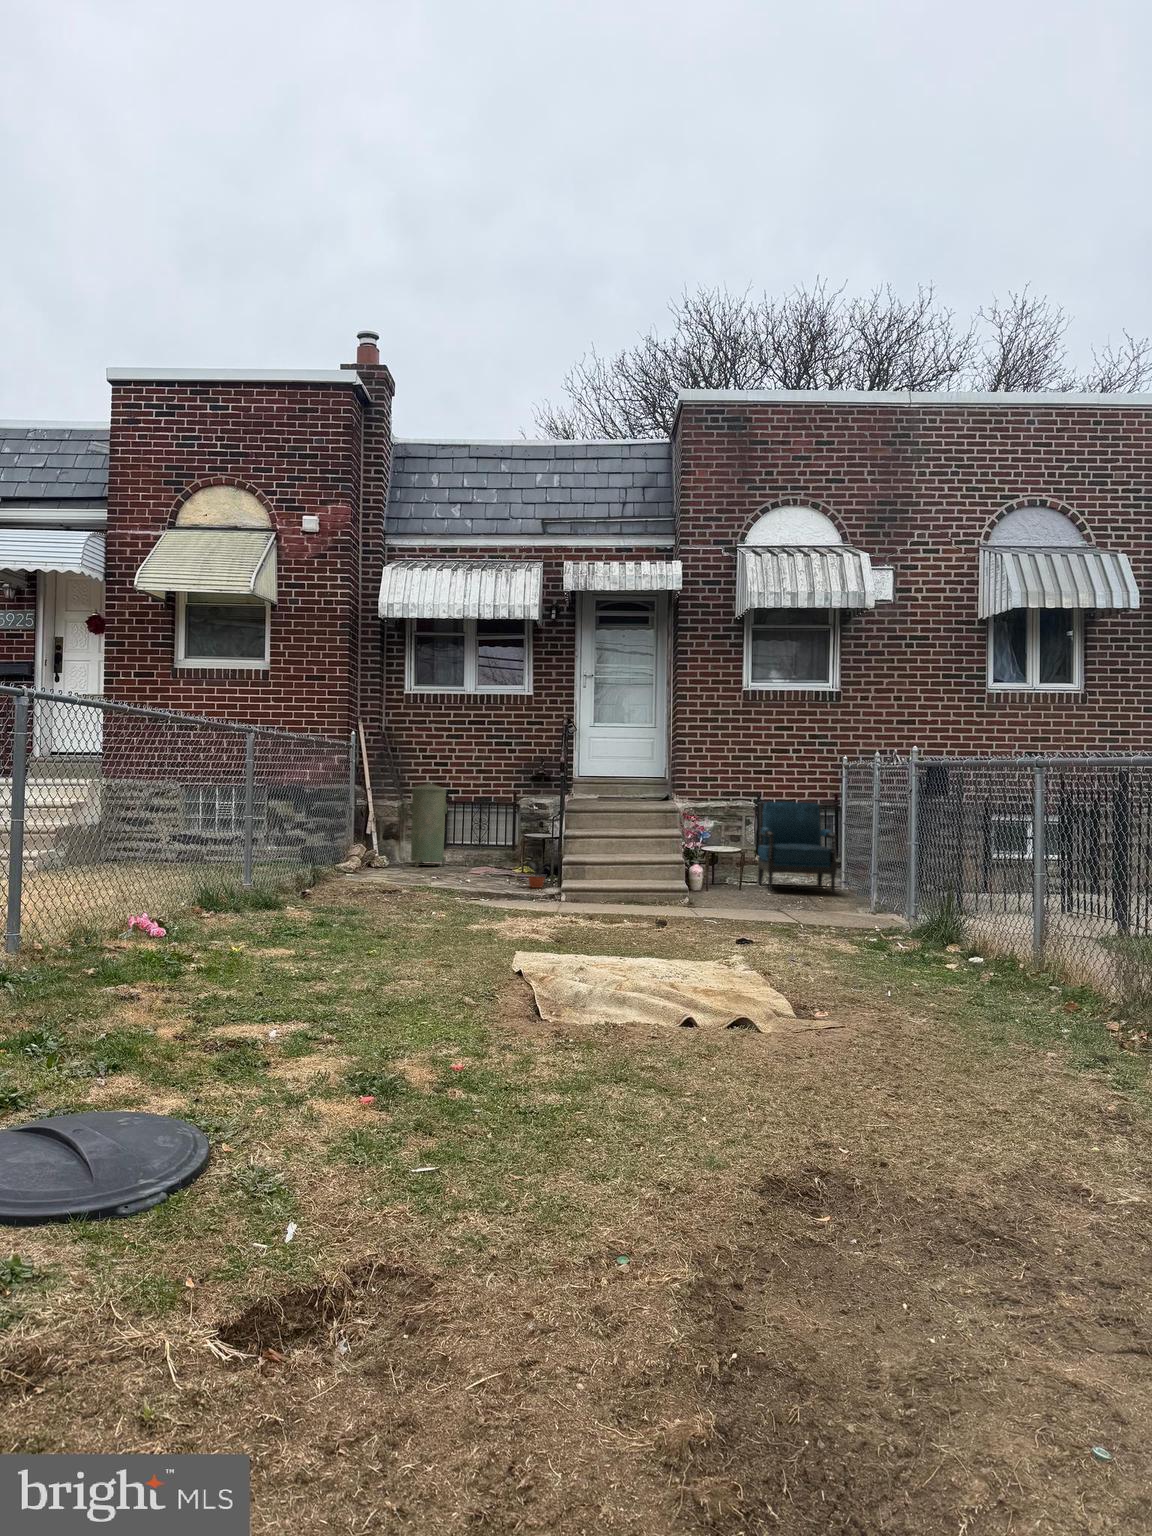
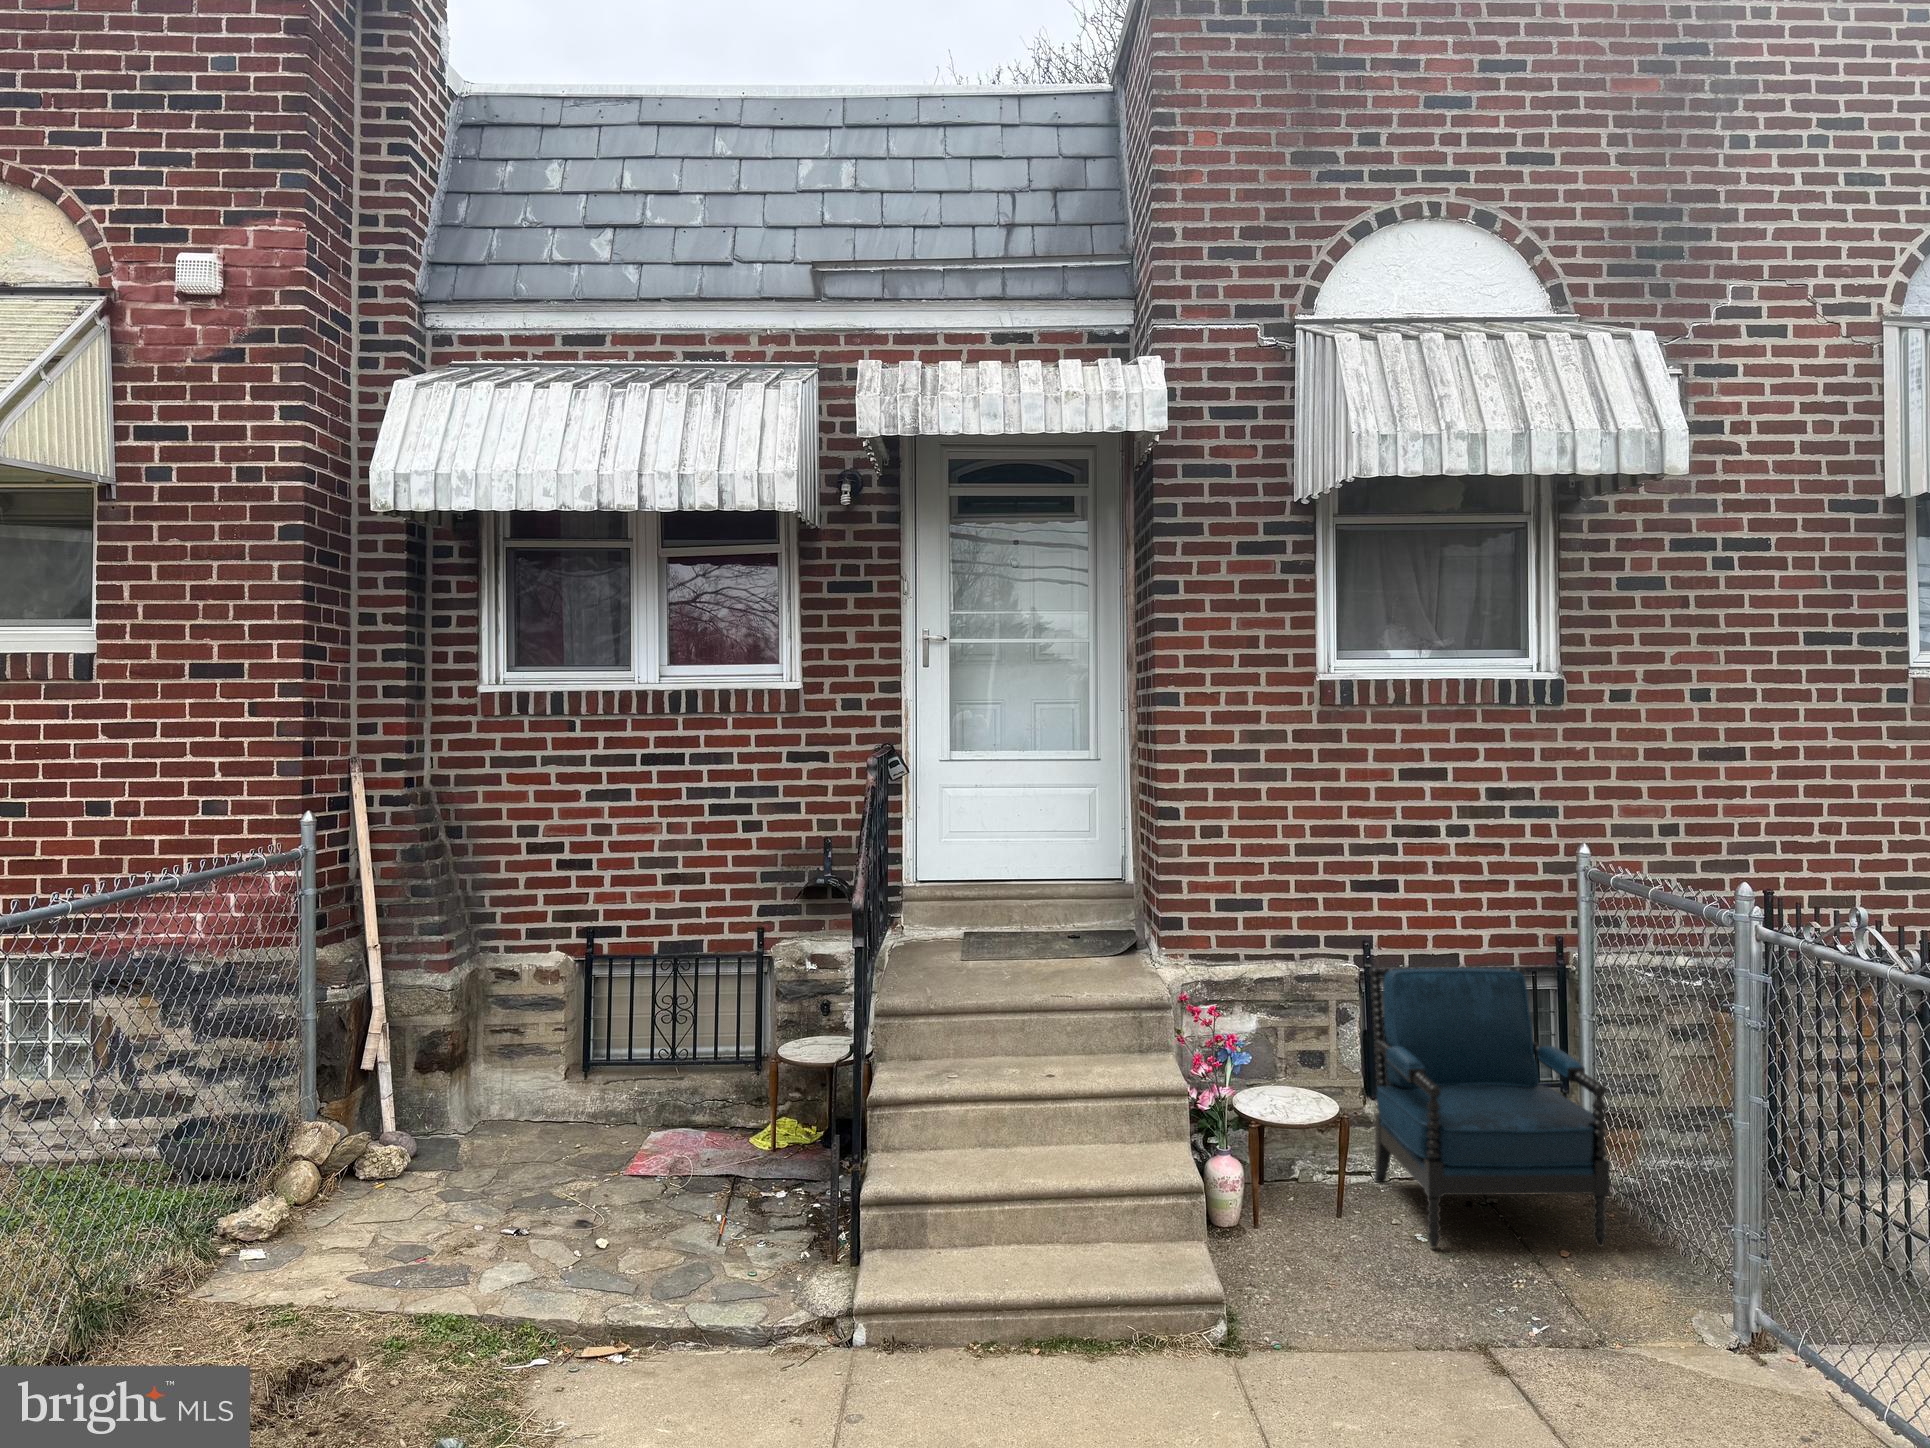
trash can: present [410,783,448,867] -> none [486,923,585,1147]
potted plant: present [521,862,549,888] -> none [736,1196,841,1285]

